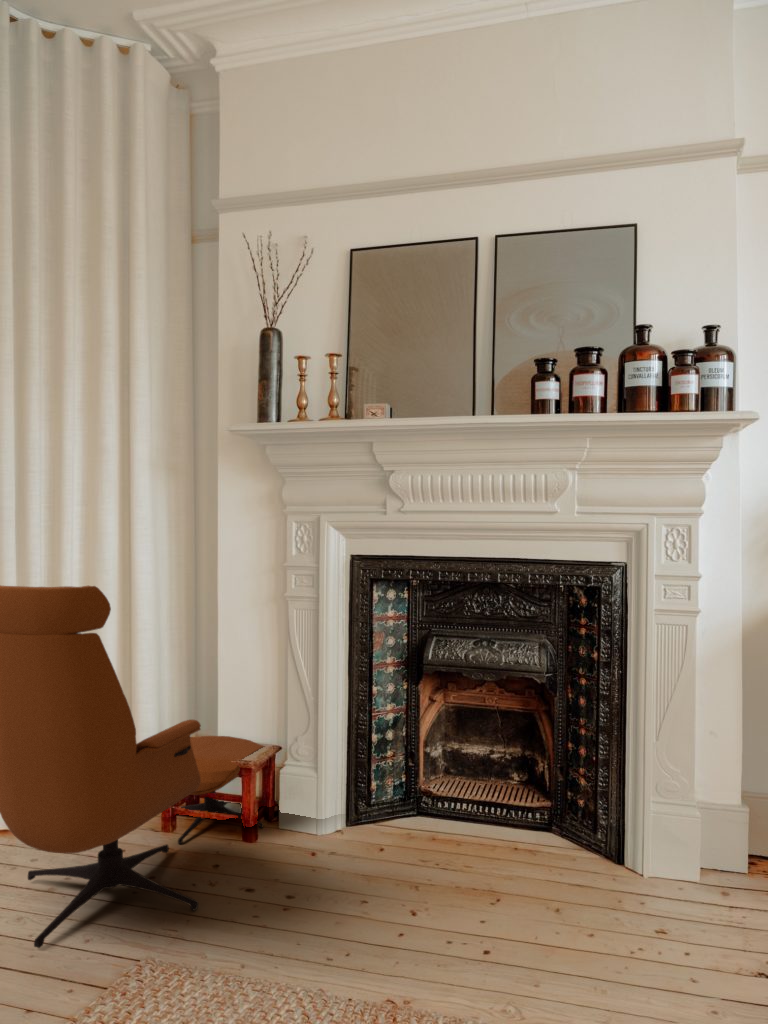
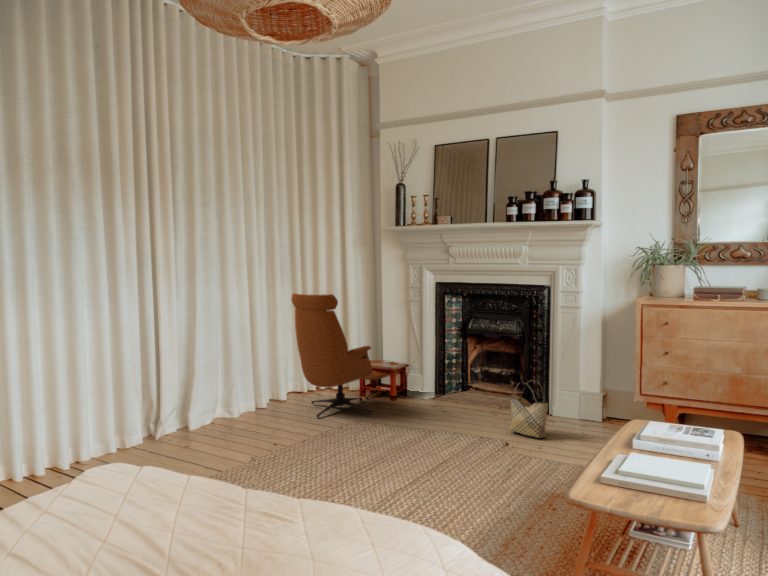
woven basket: none [588,809,702,983] -> present [509,383,549,438]

